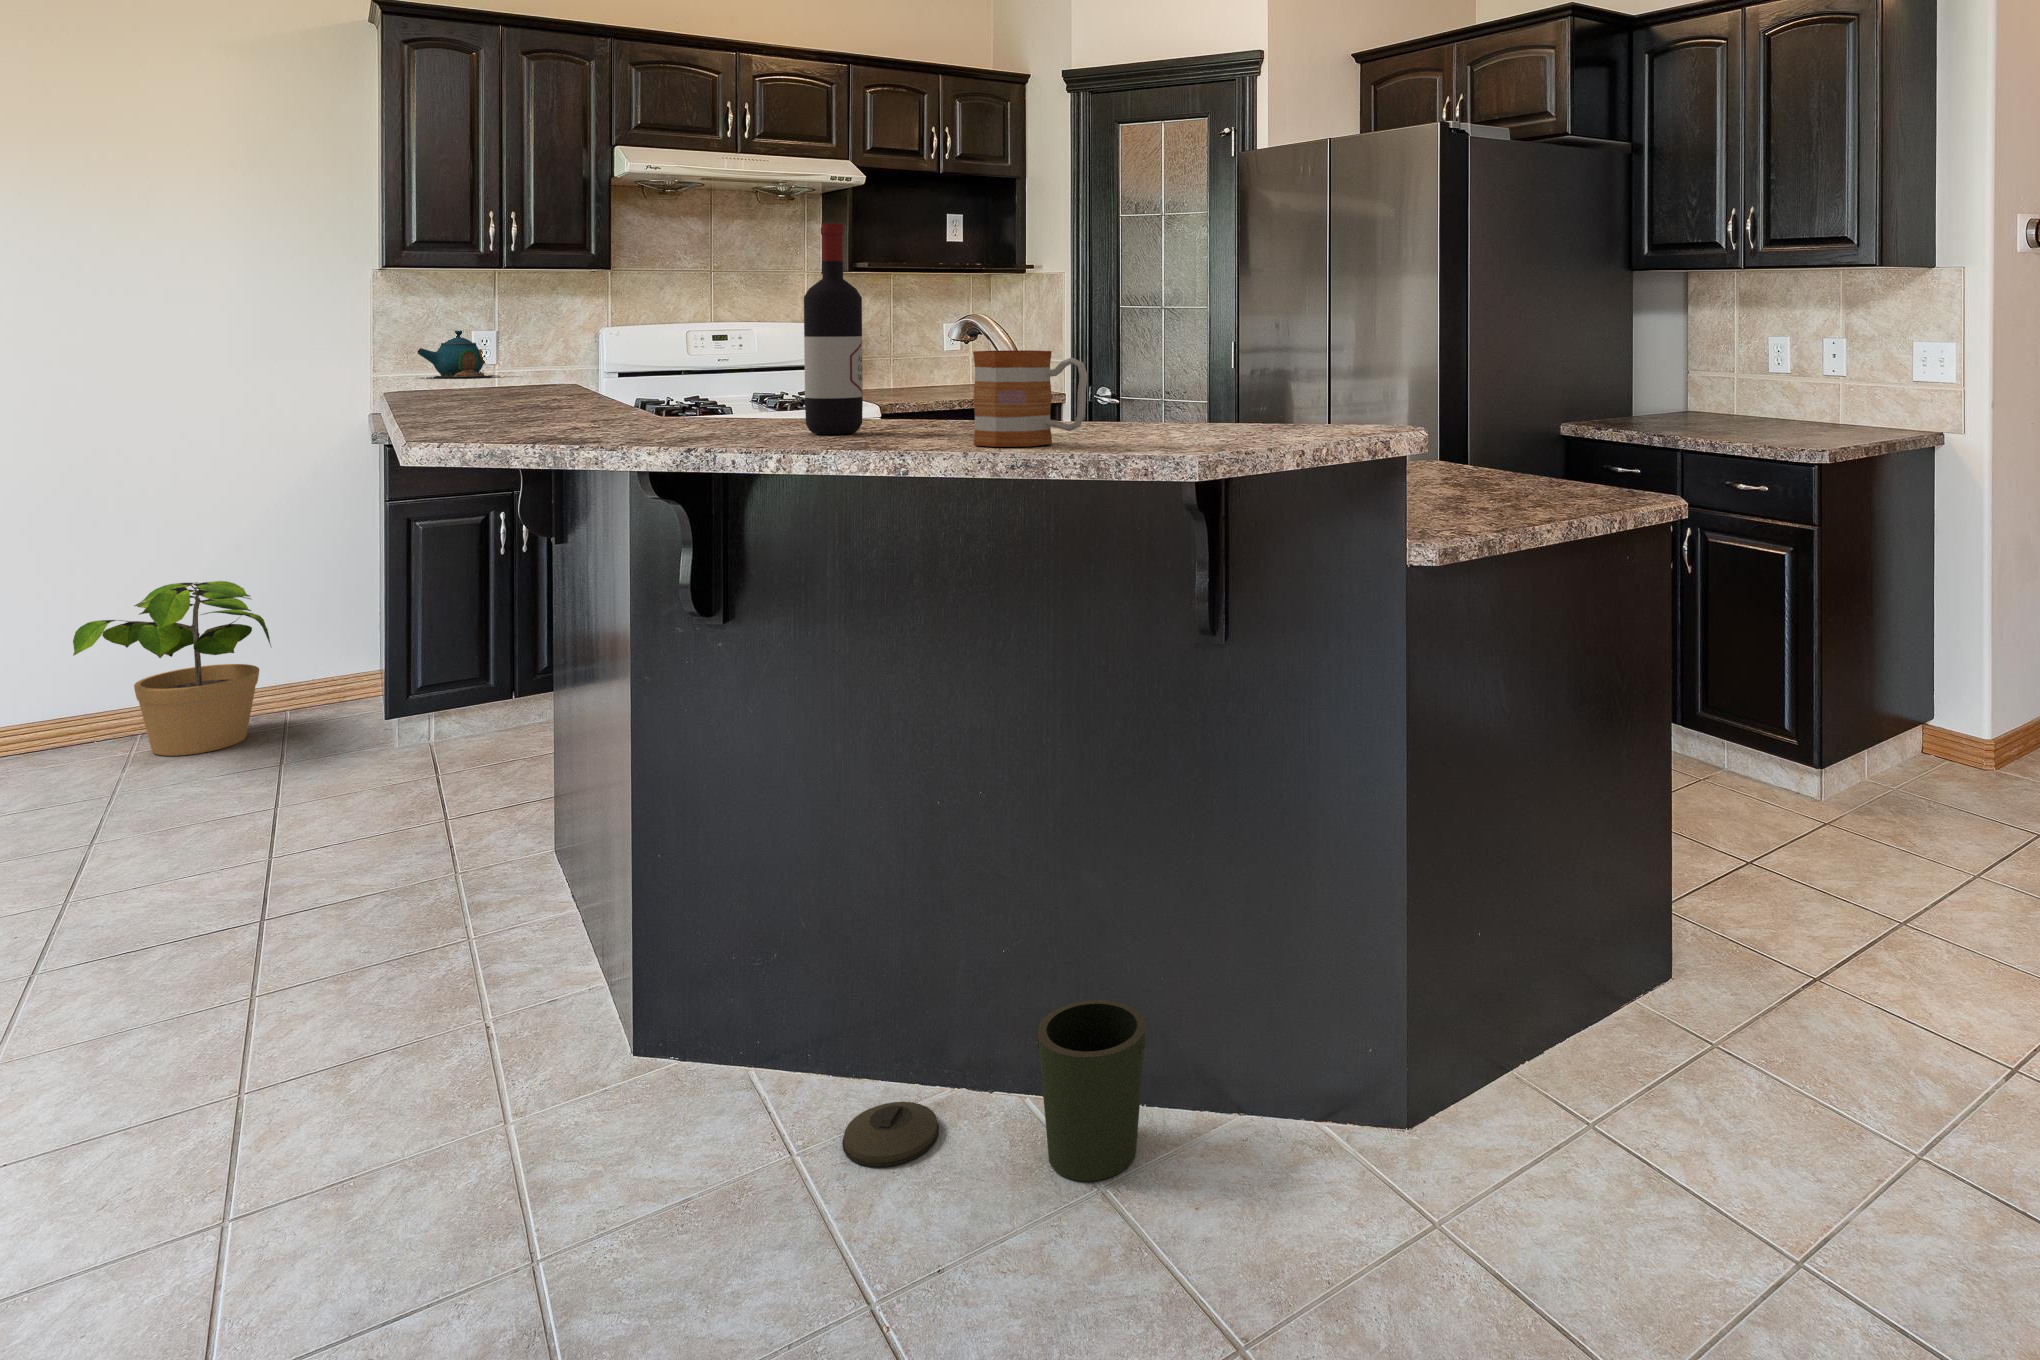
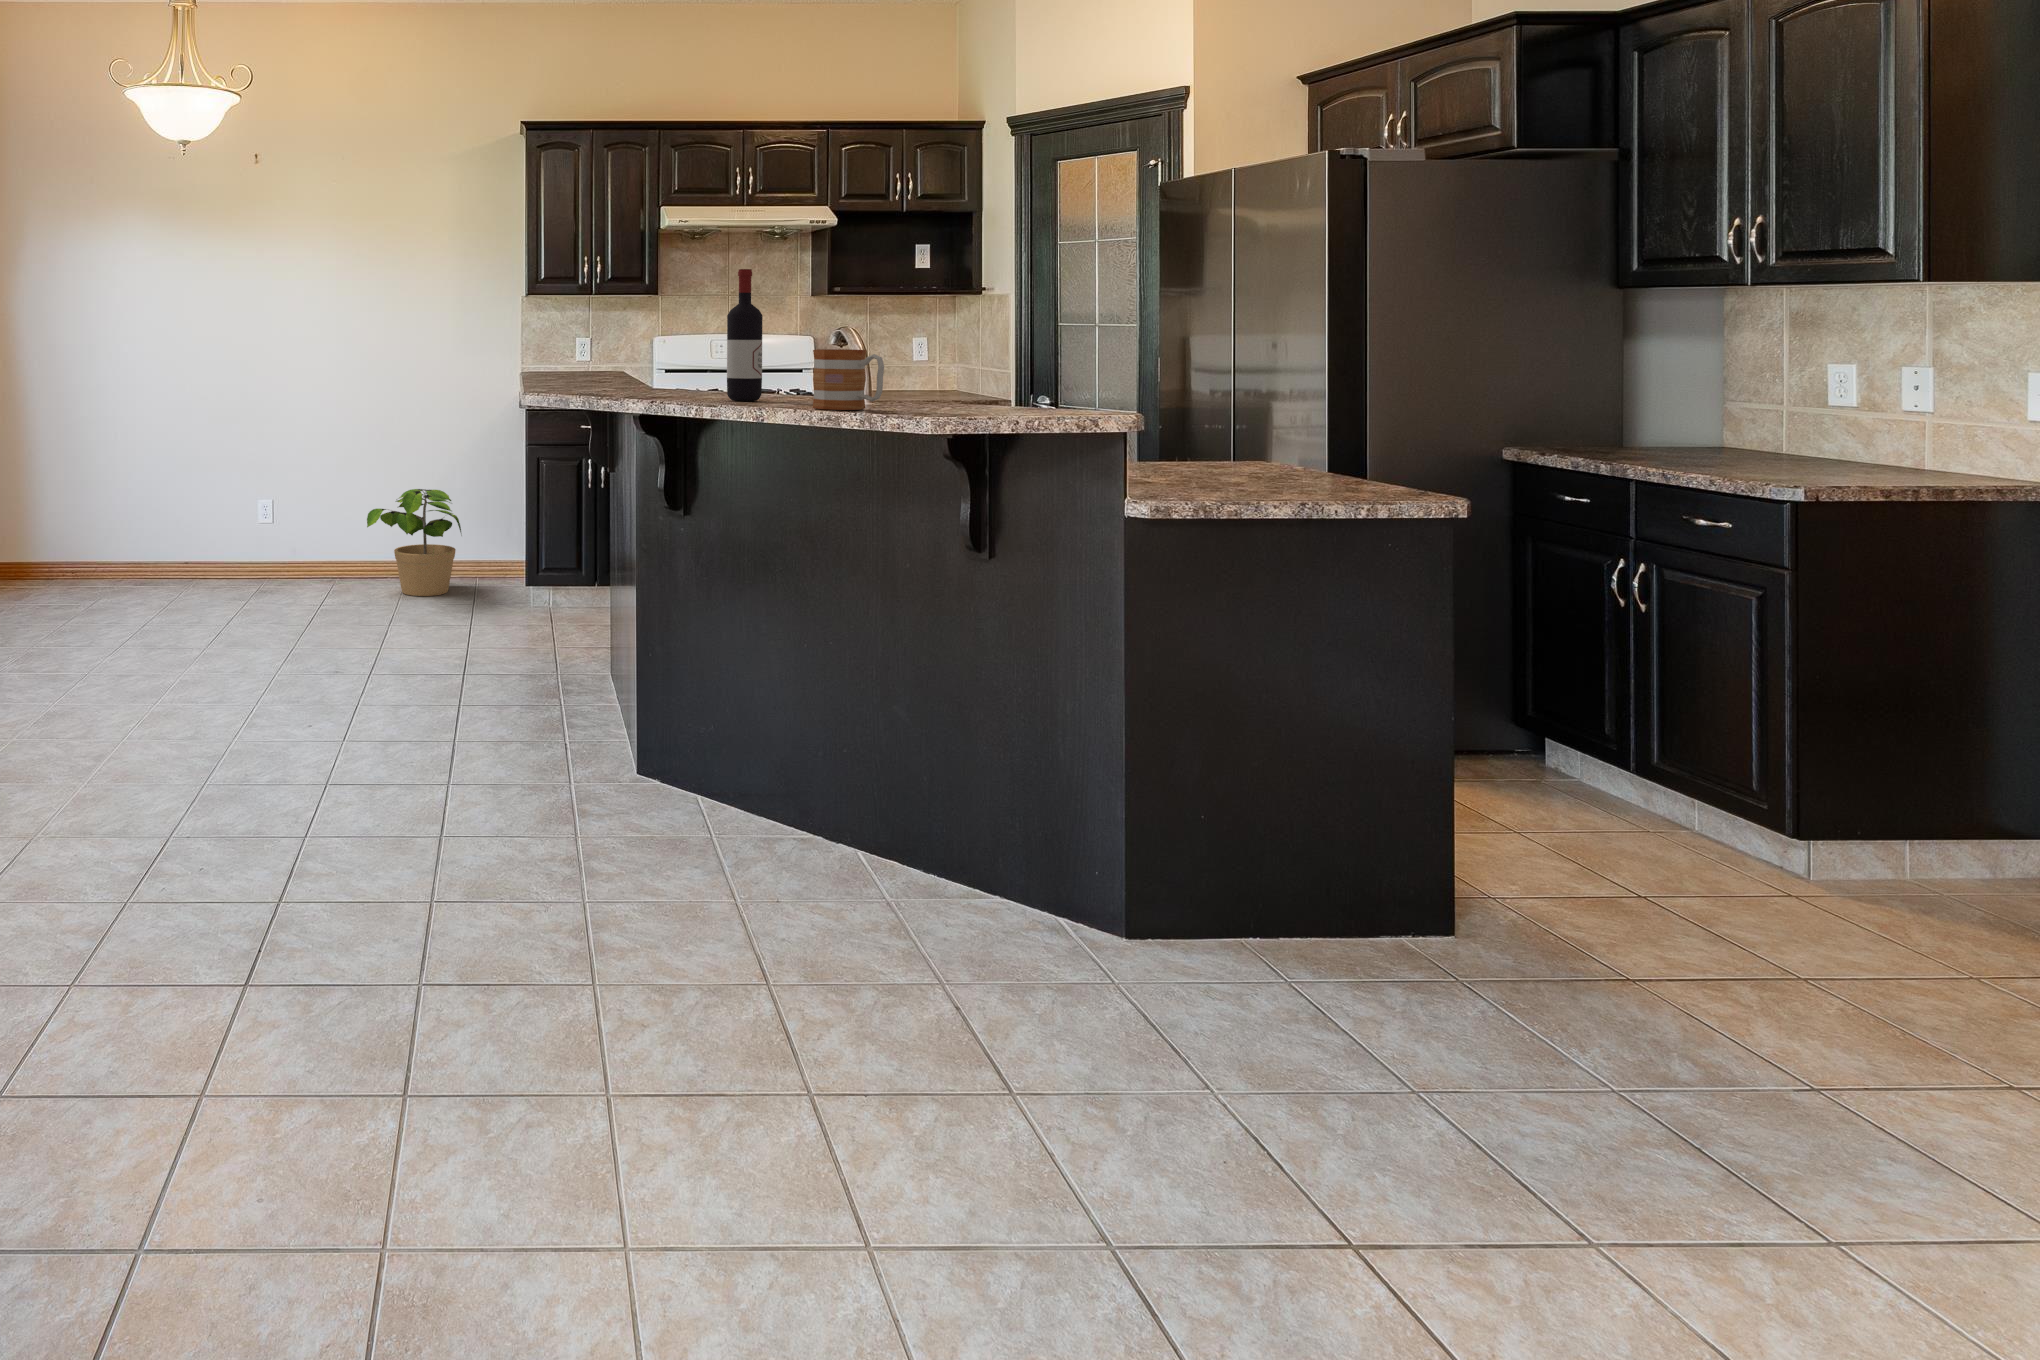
teapot: present [417,331,495,378] -> none [539,336,601,369]
trash can: present [842,1000,1146,1181] -> none [741,793,934,904]

